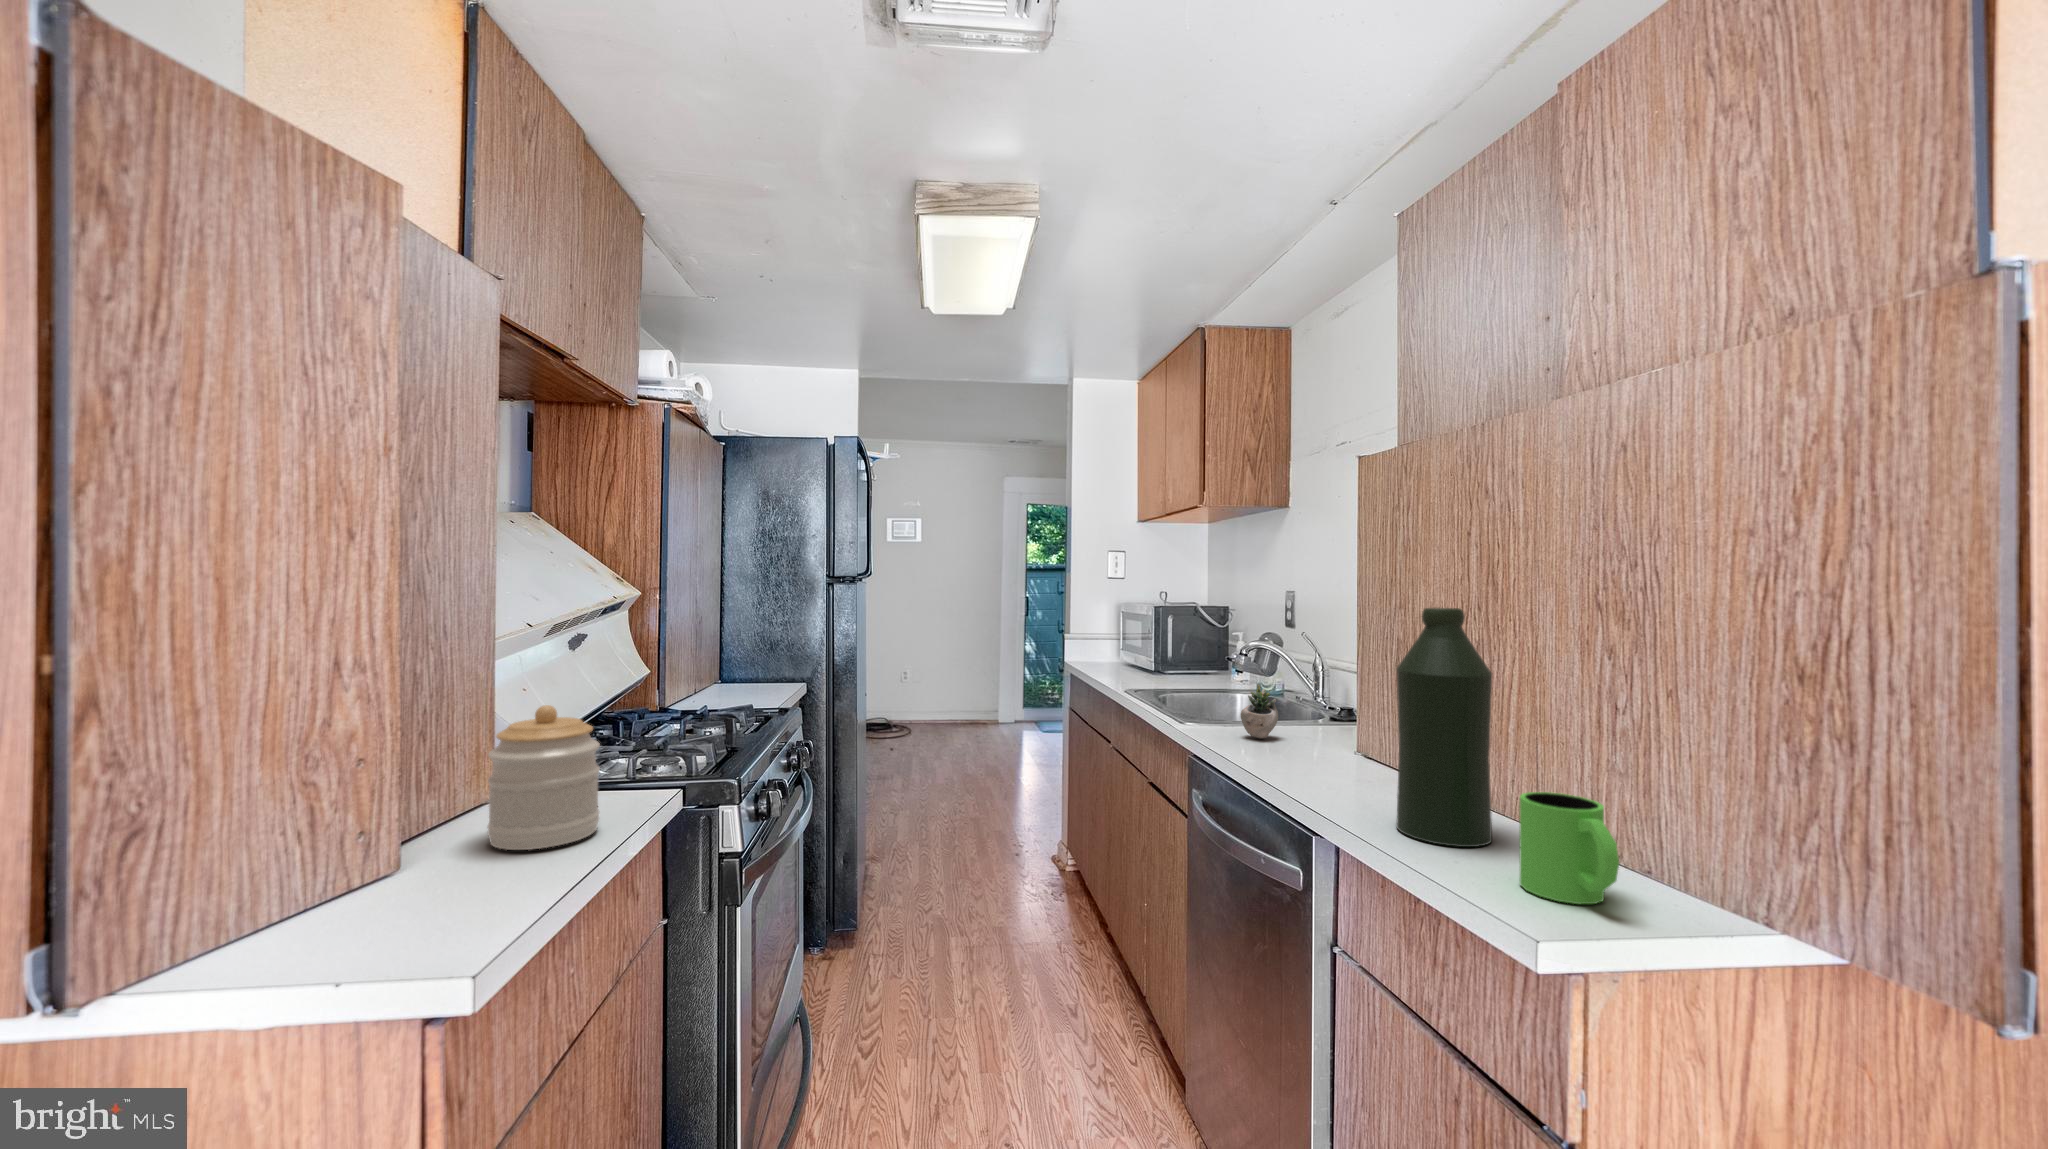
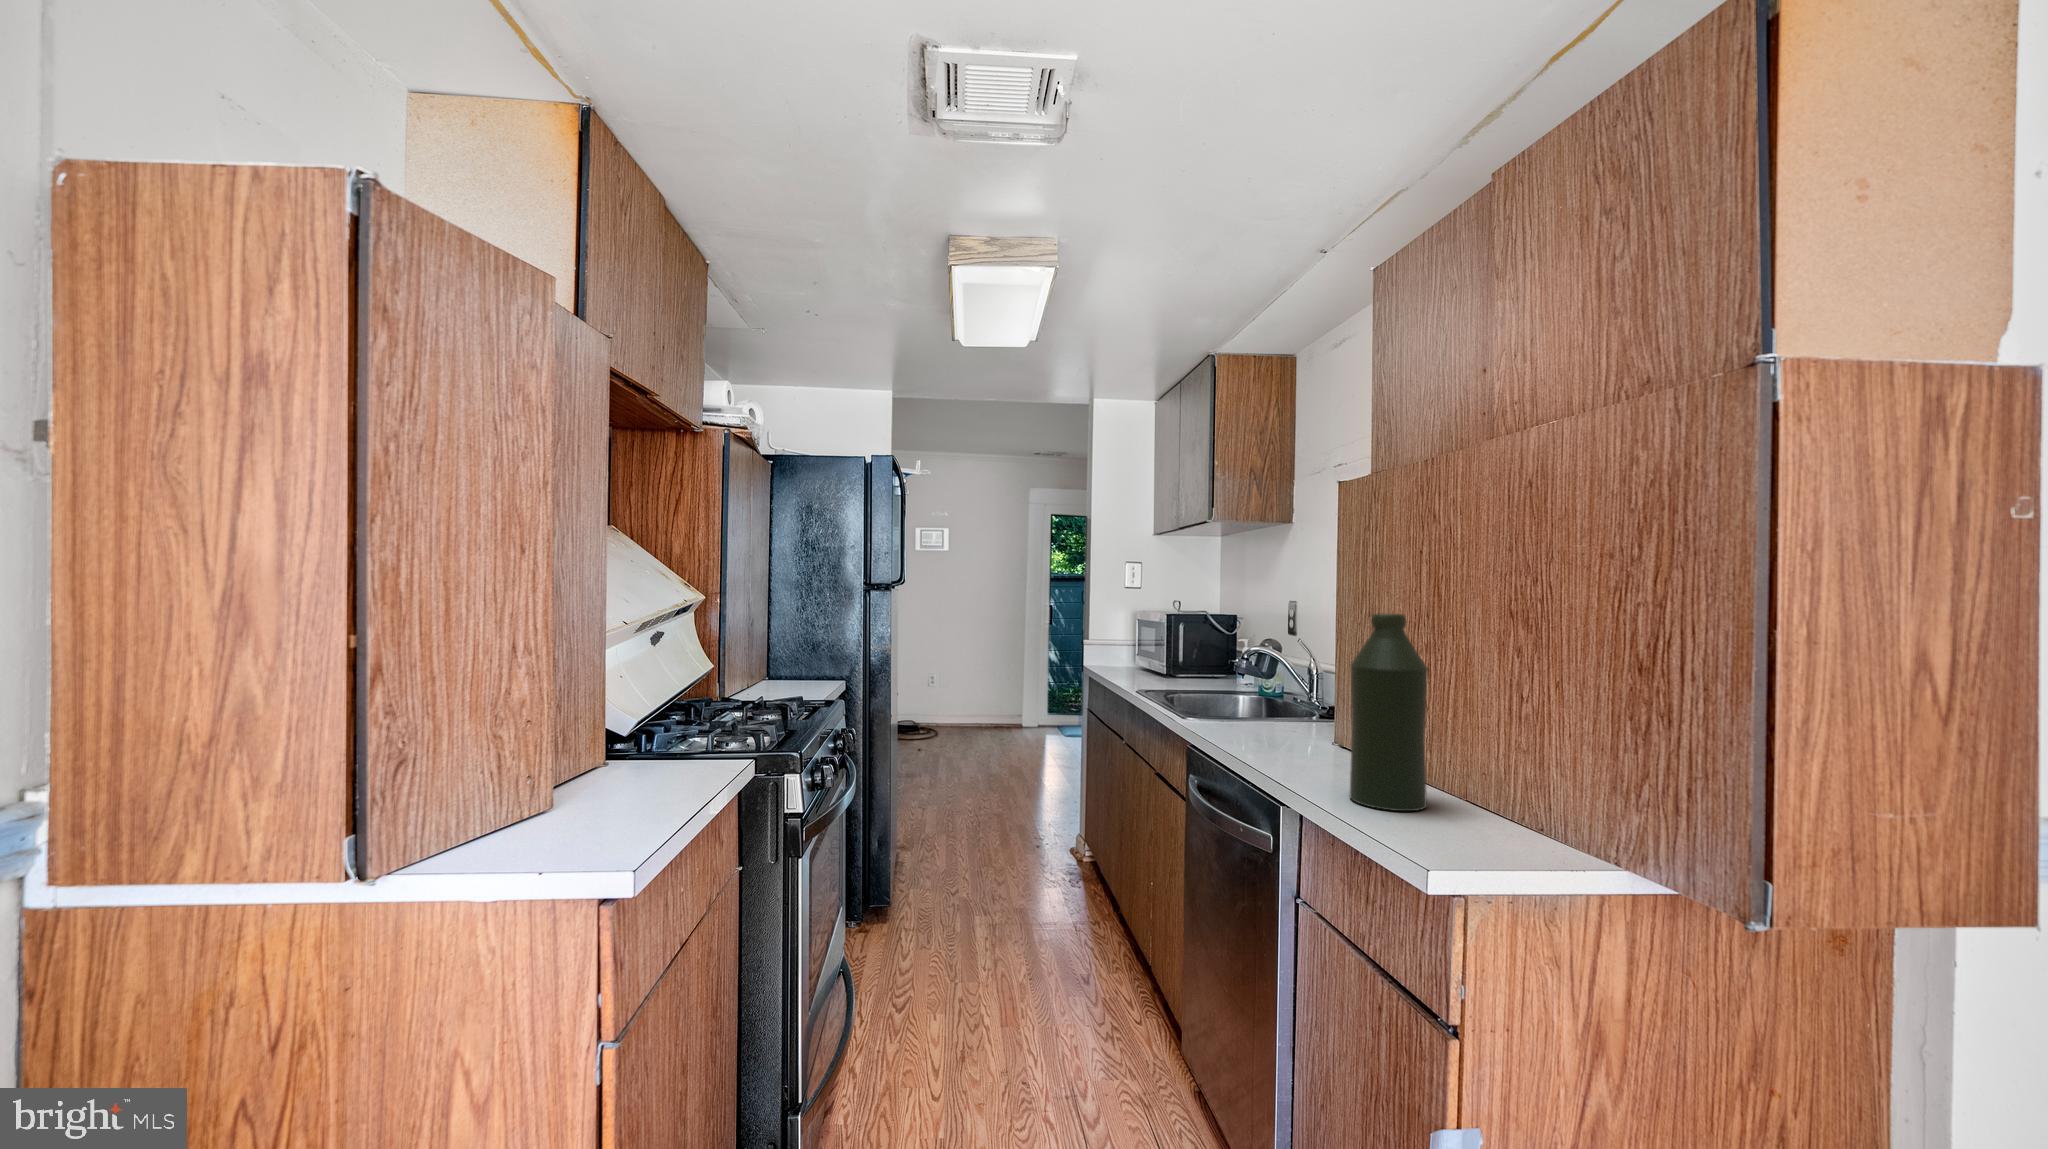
succulent plant: present [1241,682,1317,739] -> none [1235,680,1303,730]
jar: present [487,705,600,850] -> none [611,685,696,798]
mug: present [1520,792,1619,904] -> none [1435,763,1504,850]

